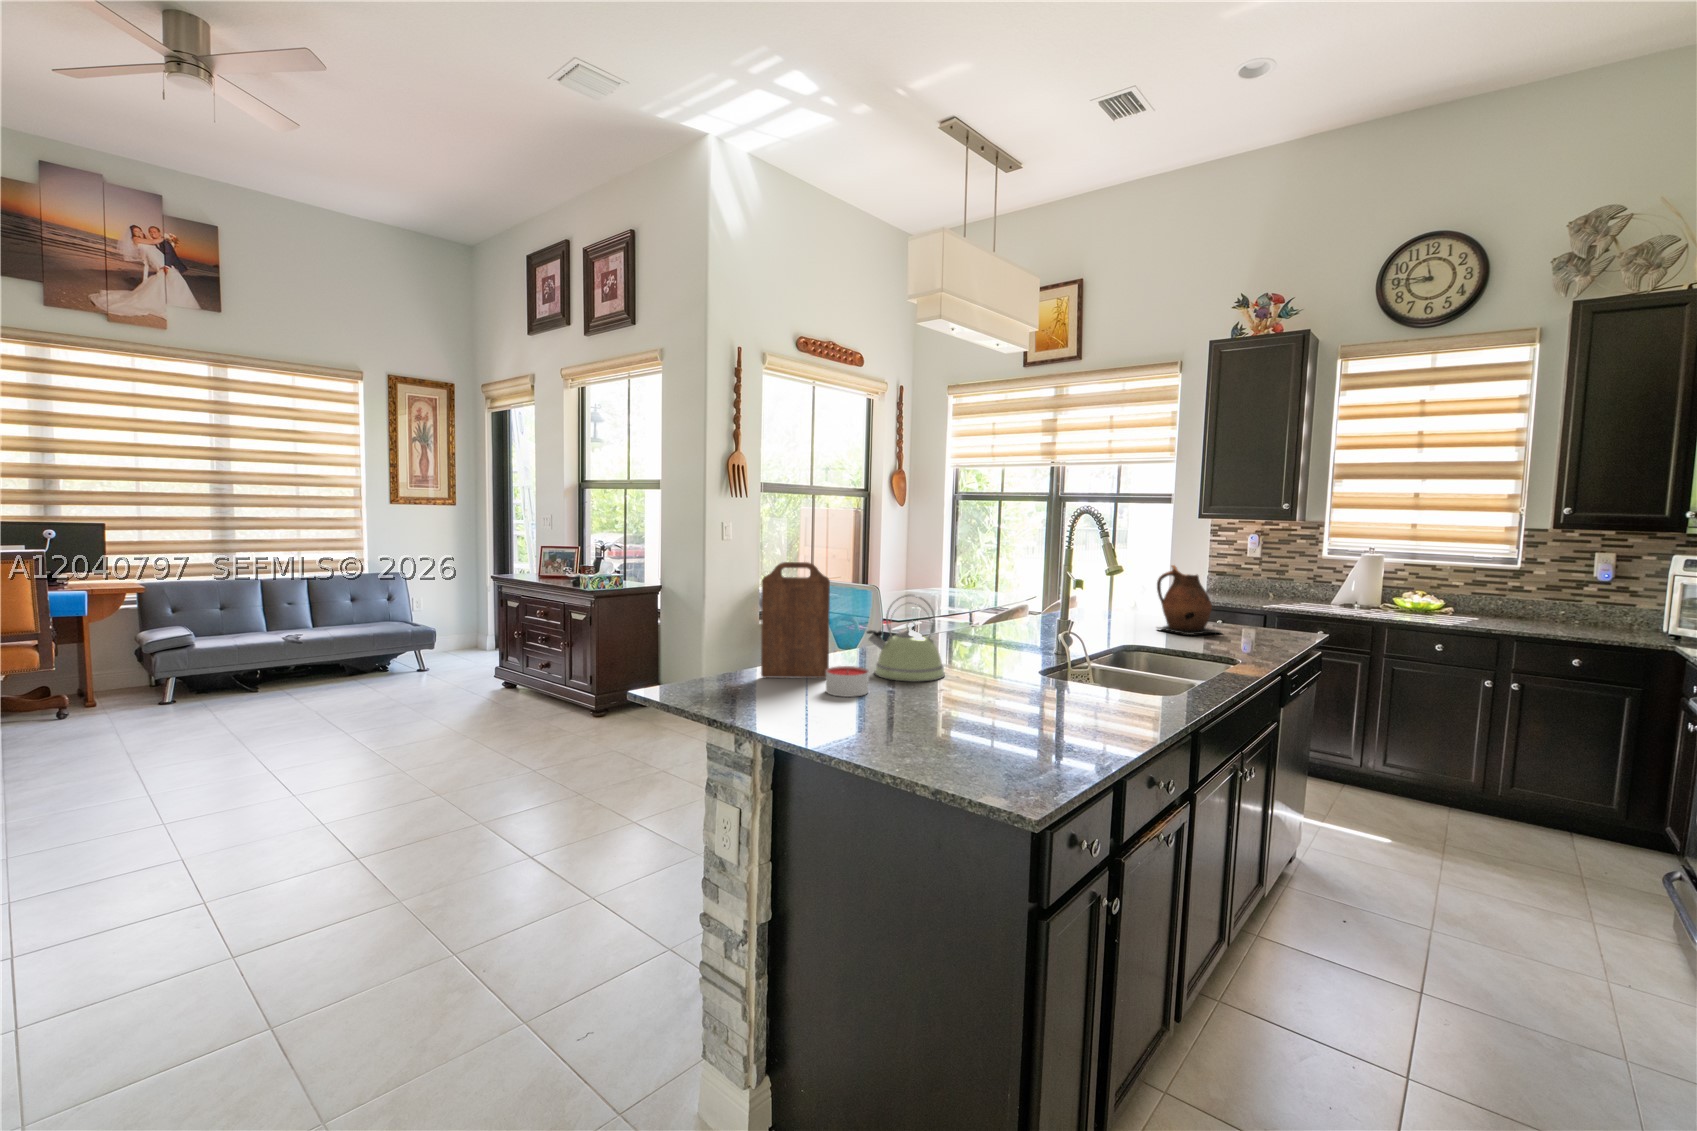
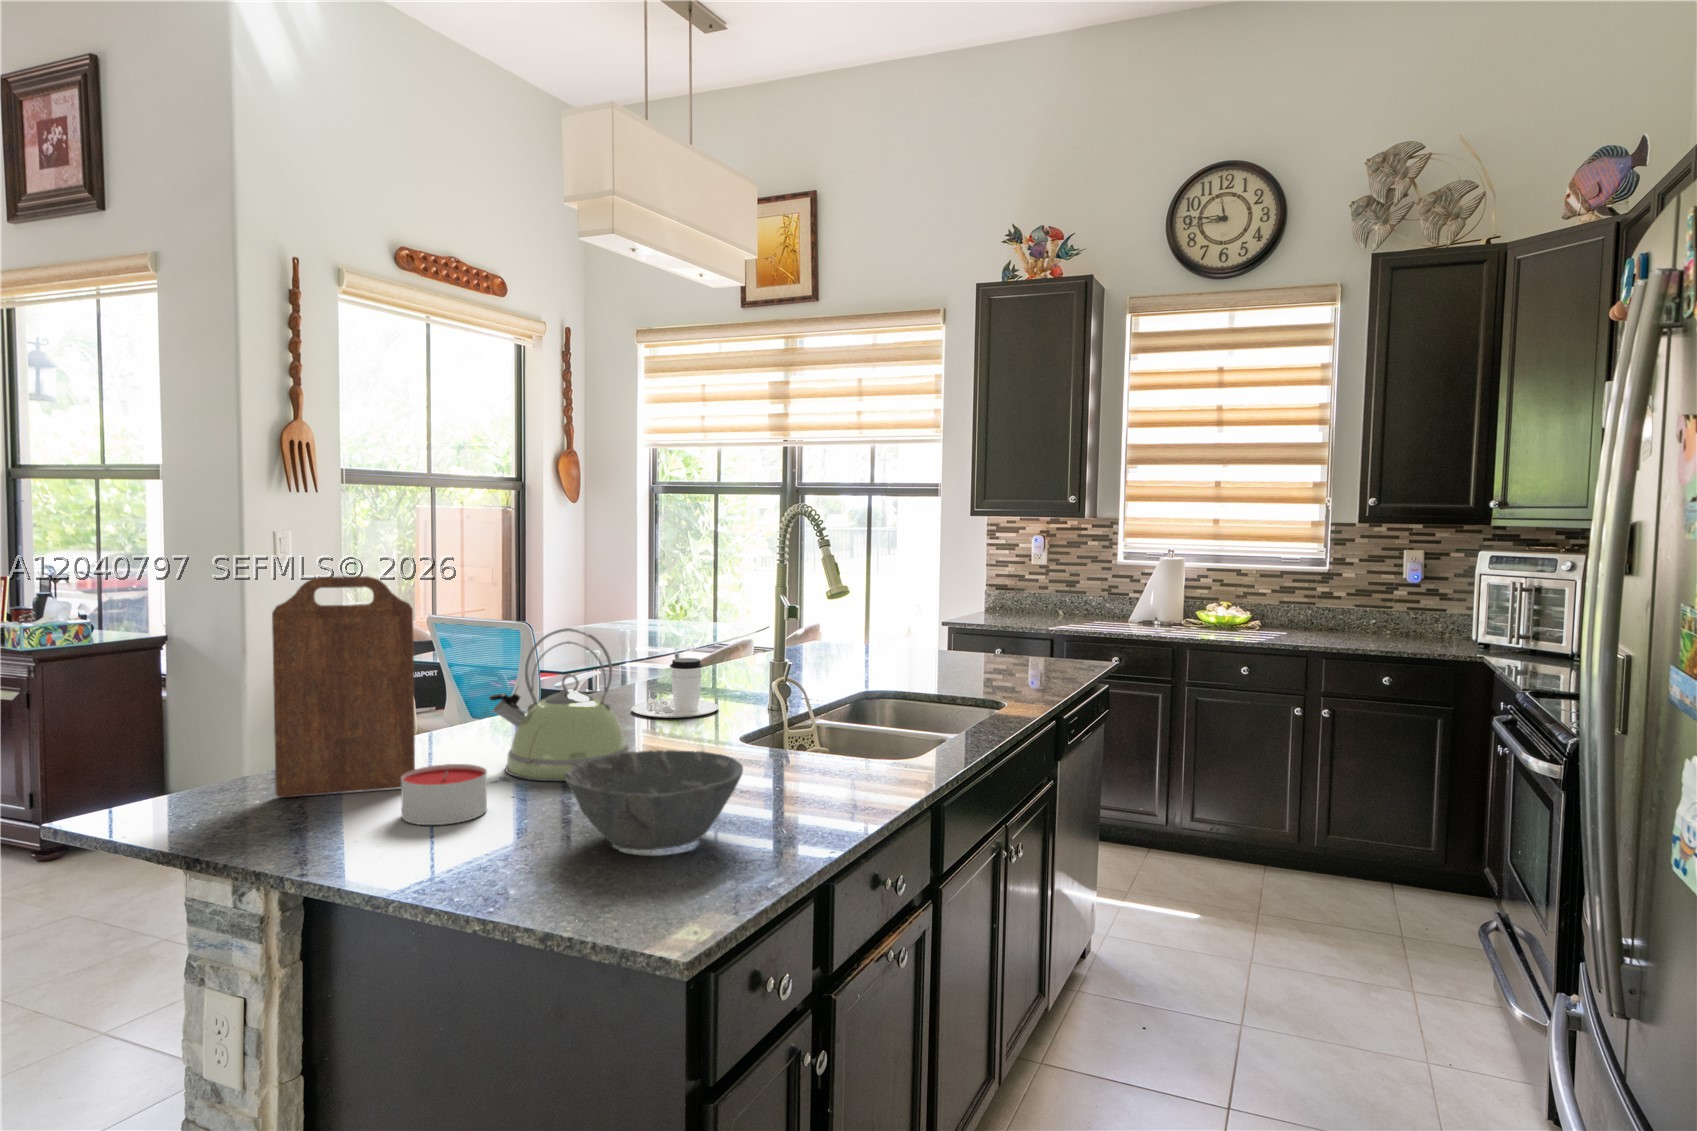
ceramic pitcher: present [1157,565,1221,635] -> none [937,573,1024,671]
coffee cup: none [944,616,998,652] -> present [631,658,719,718]
bowl: none [912,666,1010,717] -> present [565,750,743,850]

